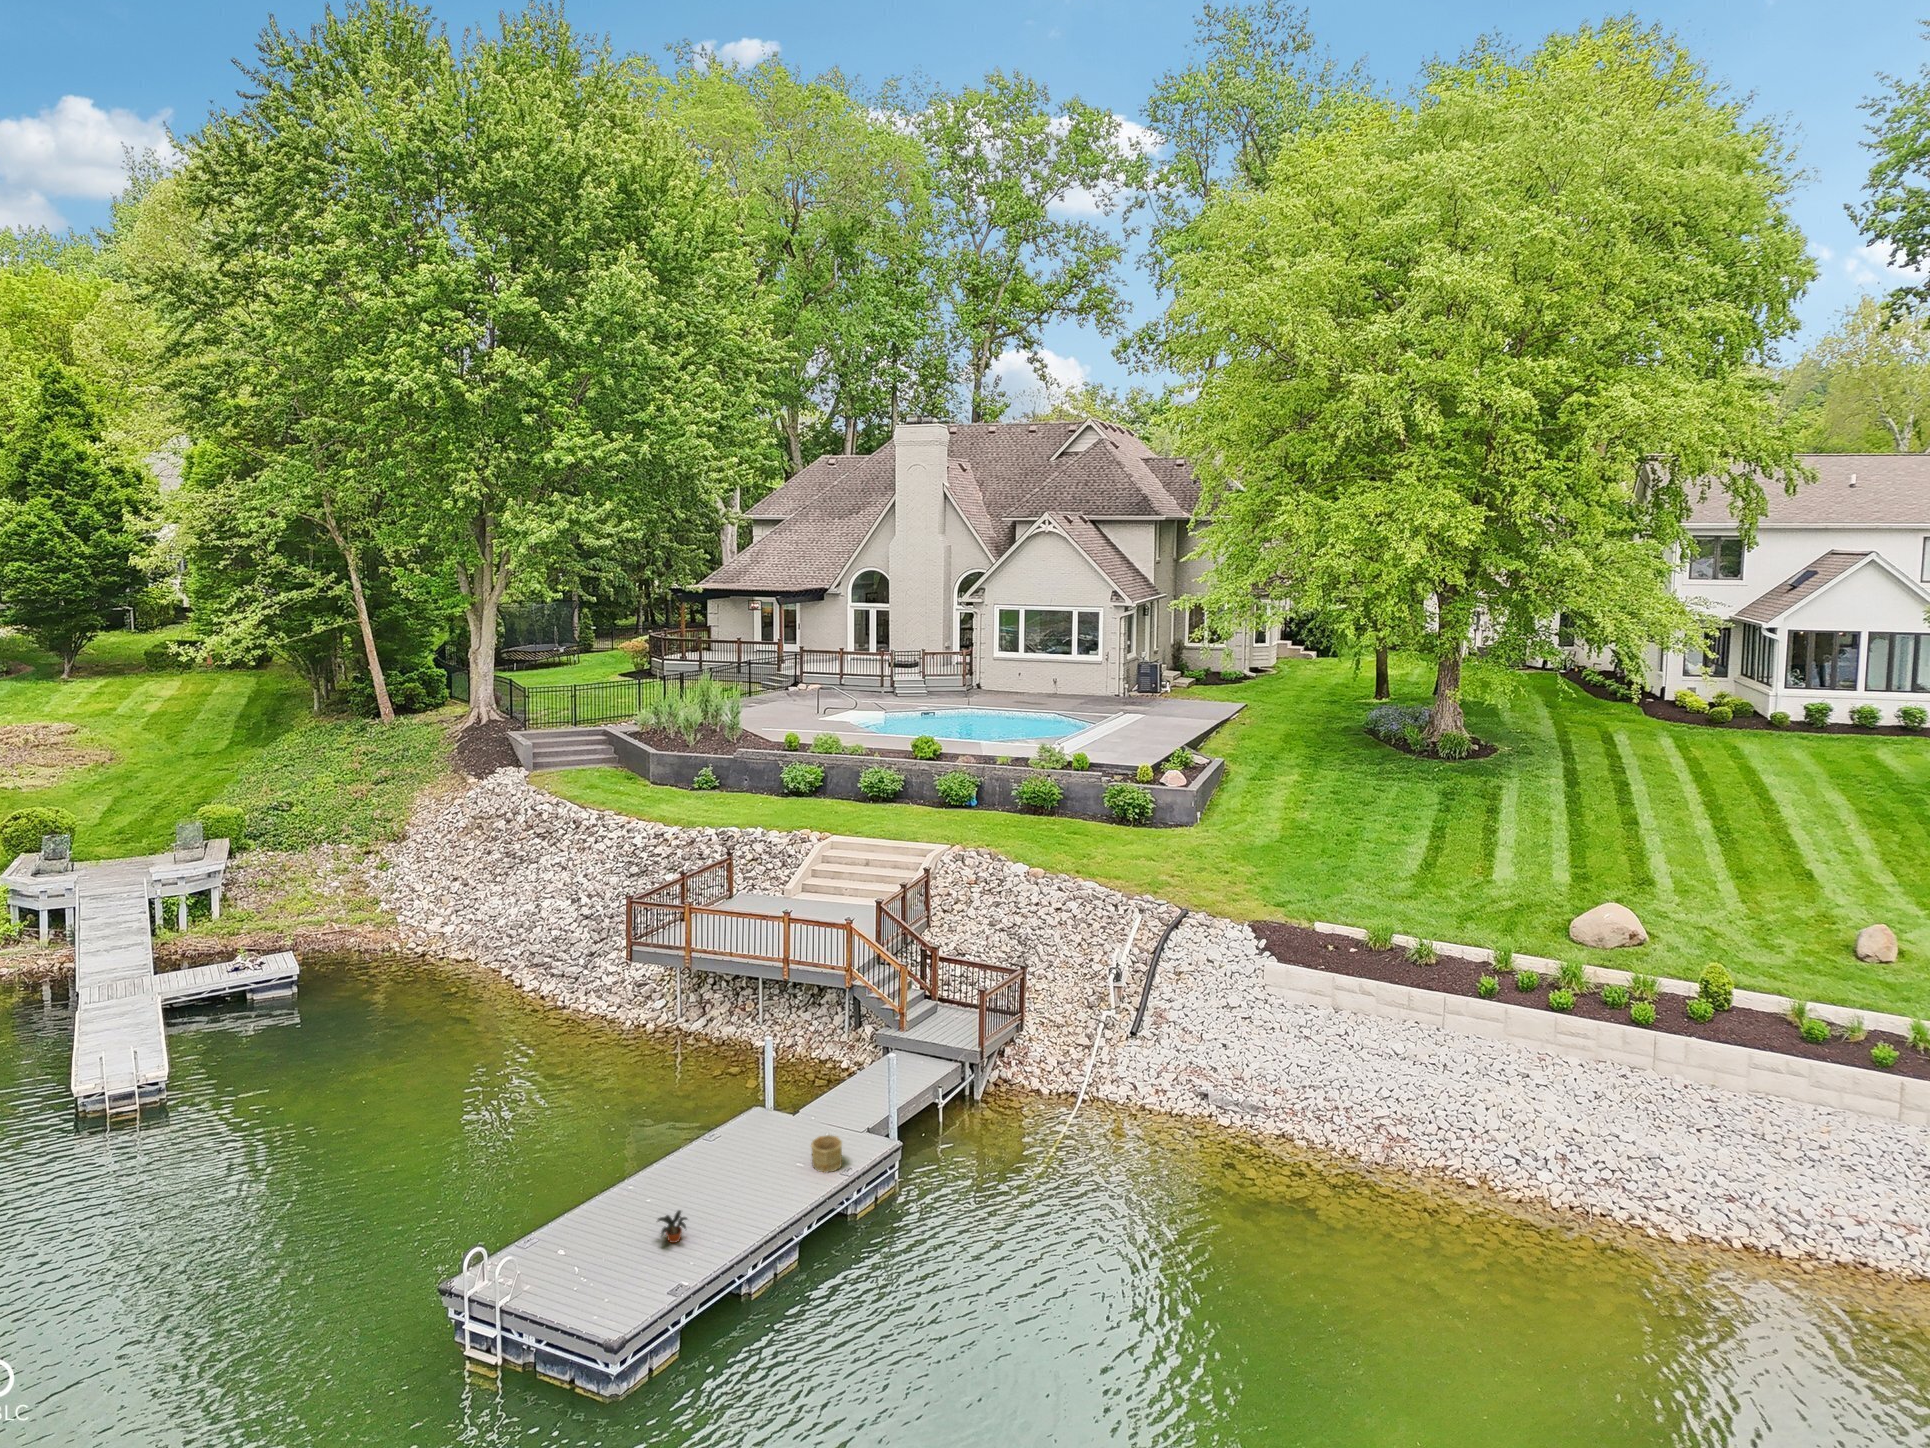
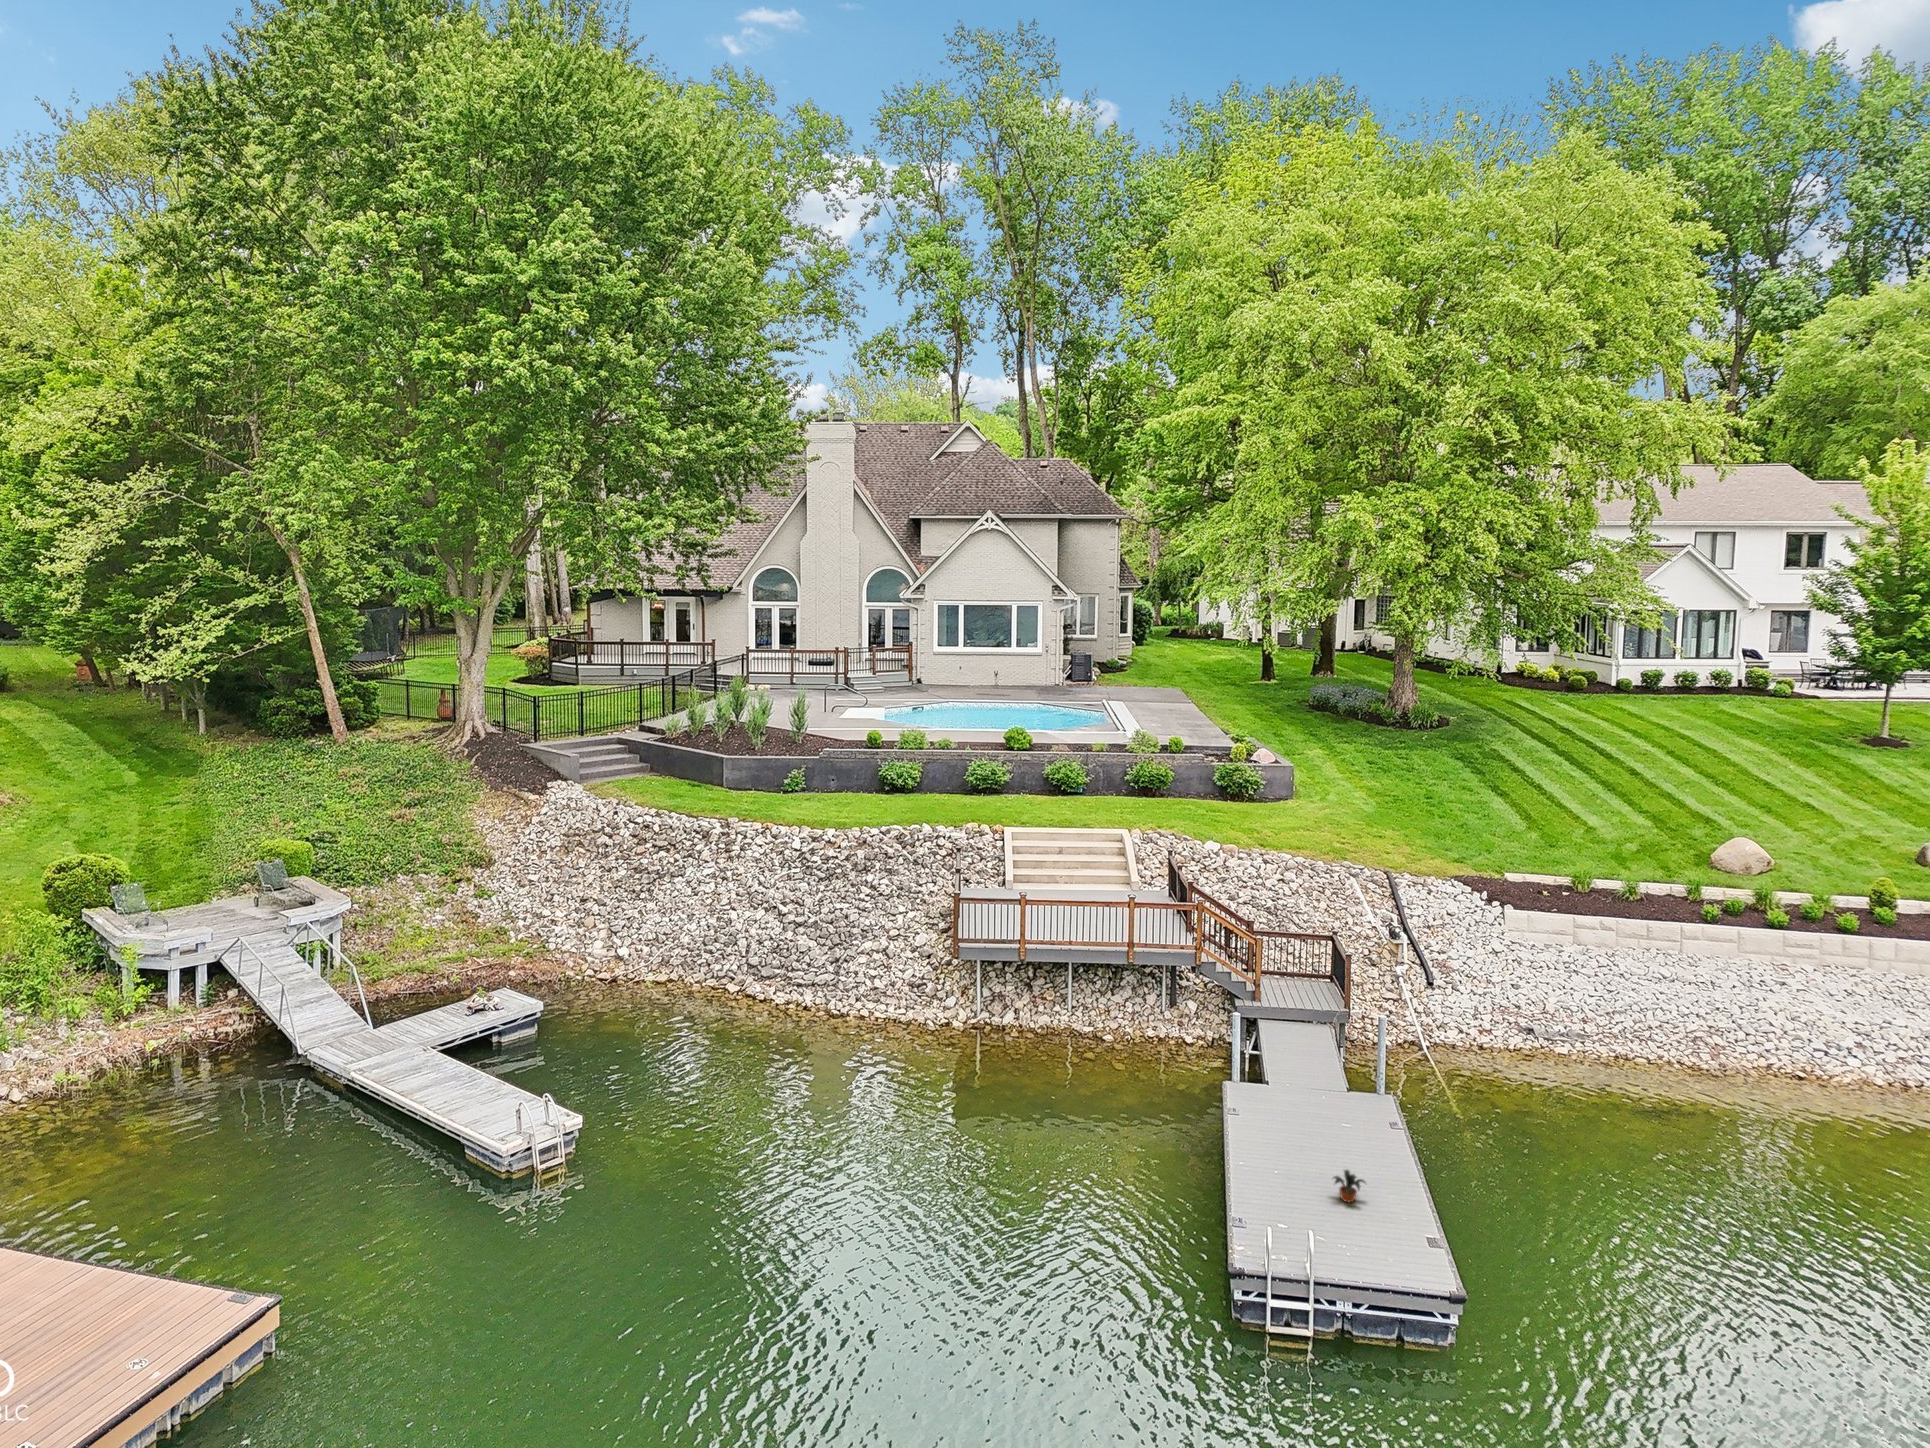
wooden bucket: present [811,1135,842,1173] -> none [1350,1090,1383,1125]

